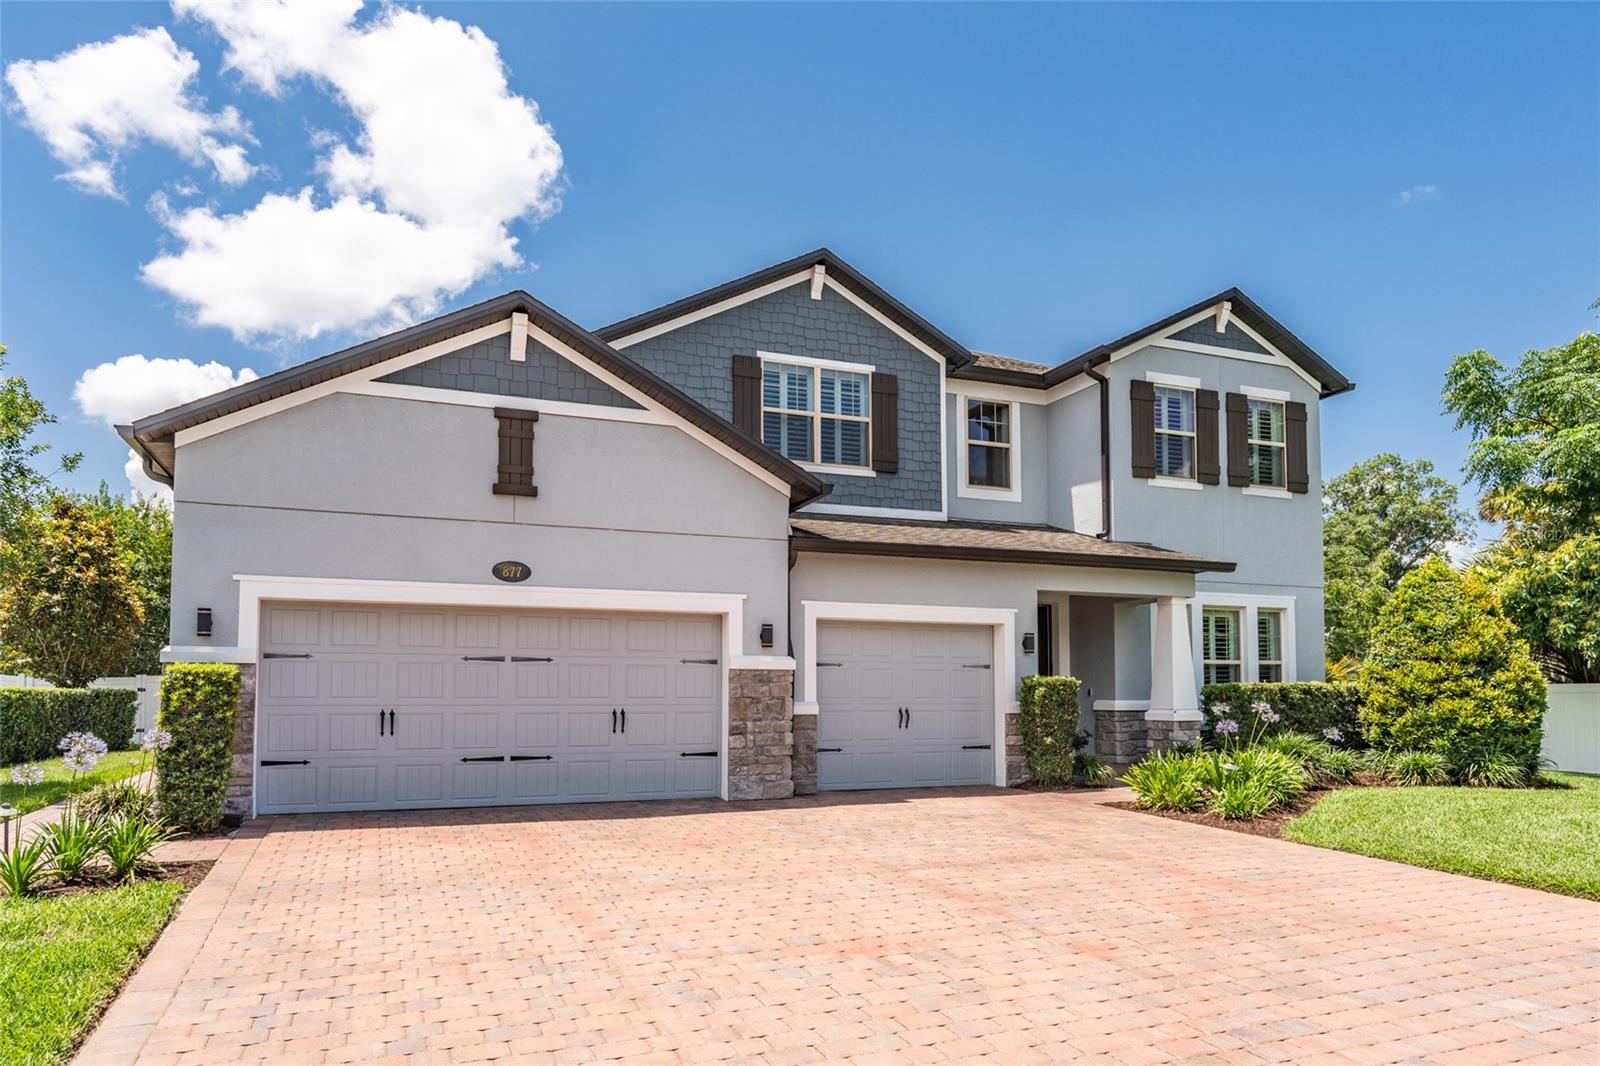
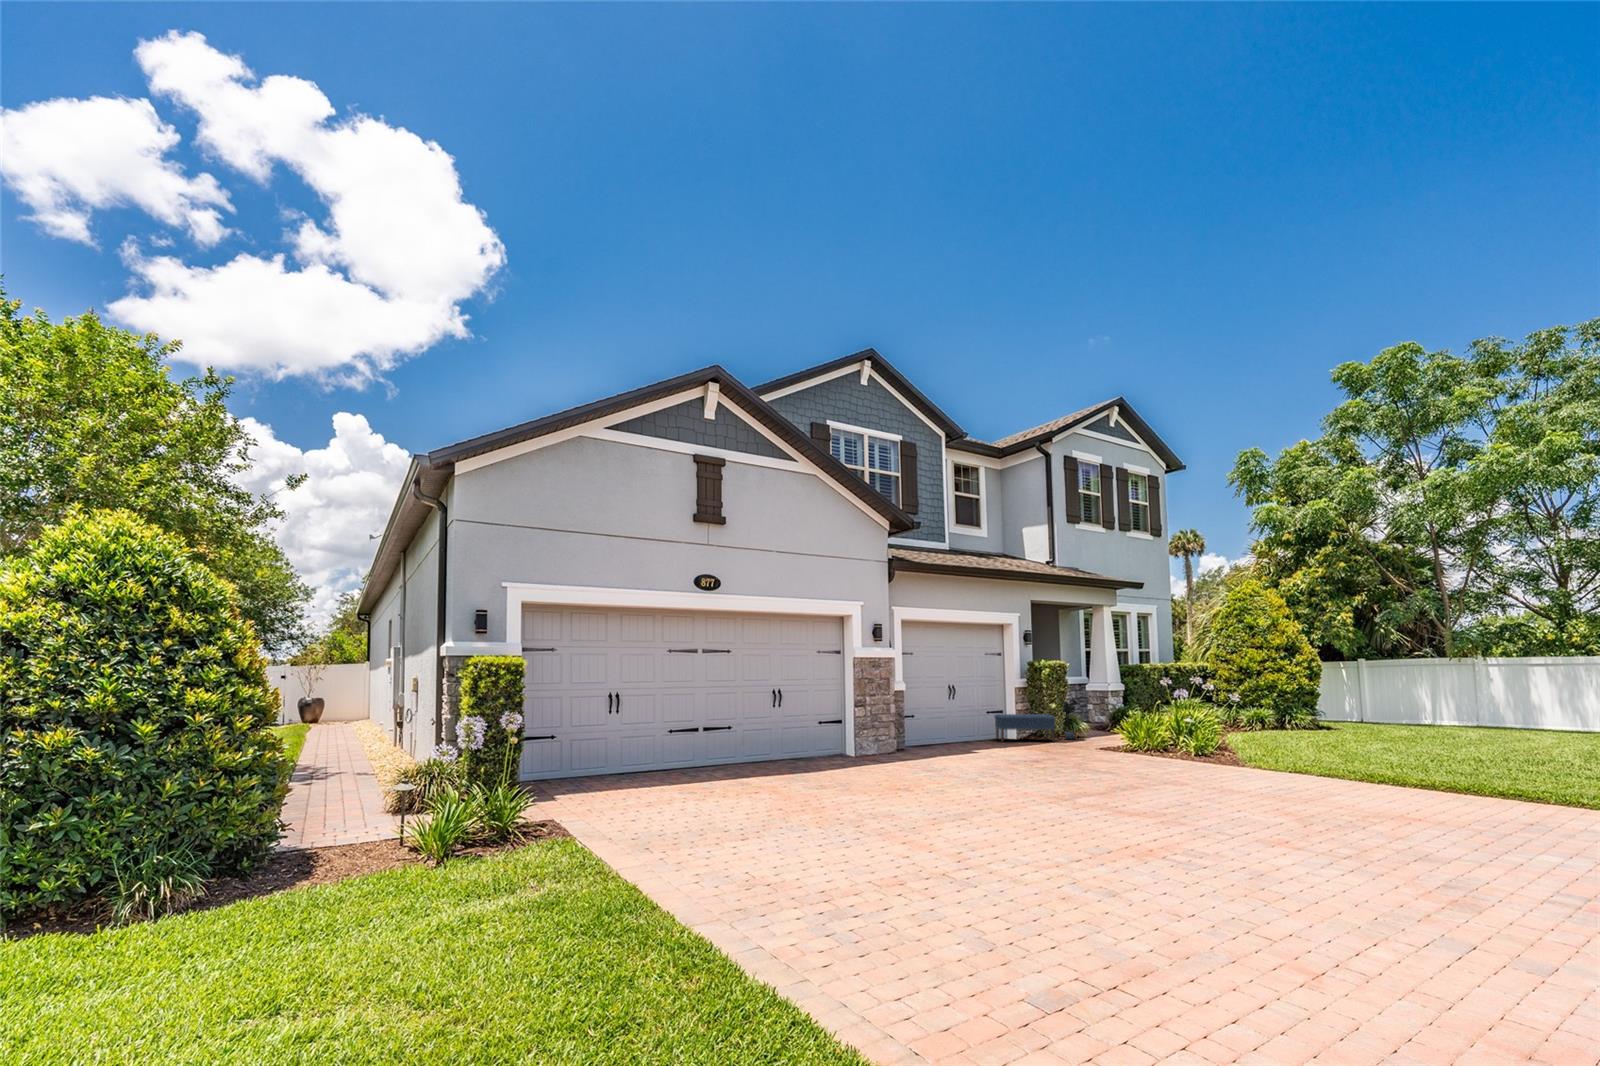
bench: none [972,748,1051,788] -> present [995,714,1055,741]

